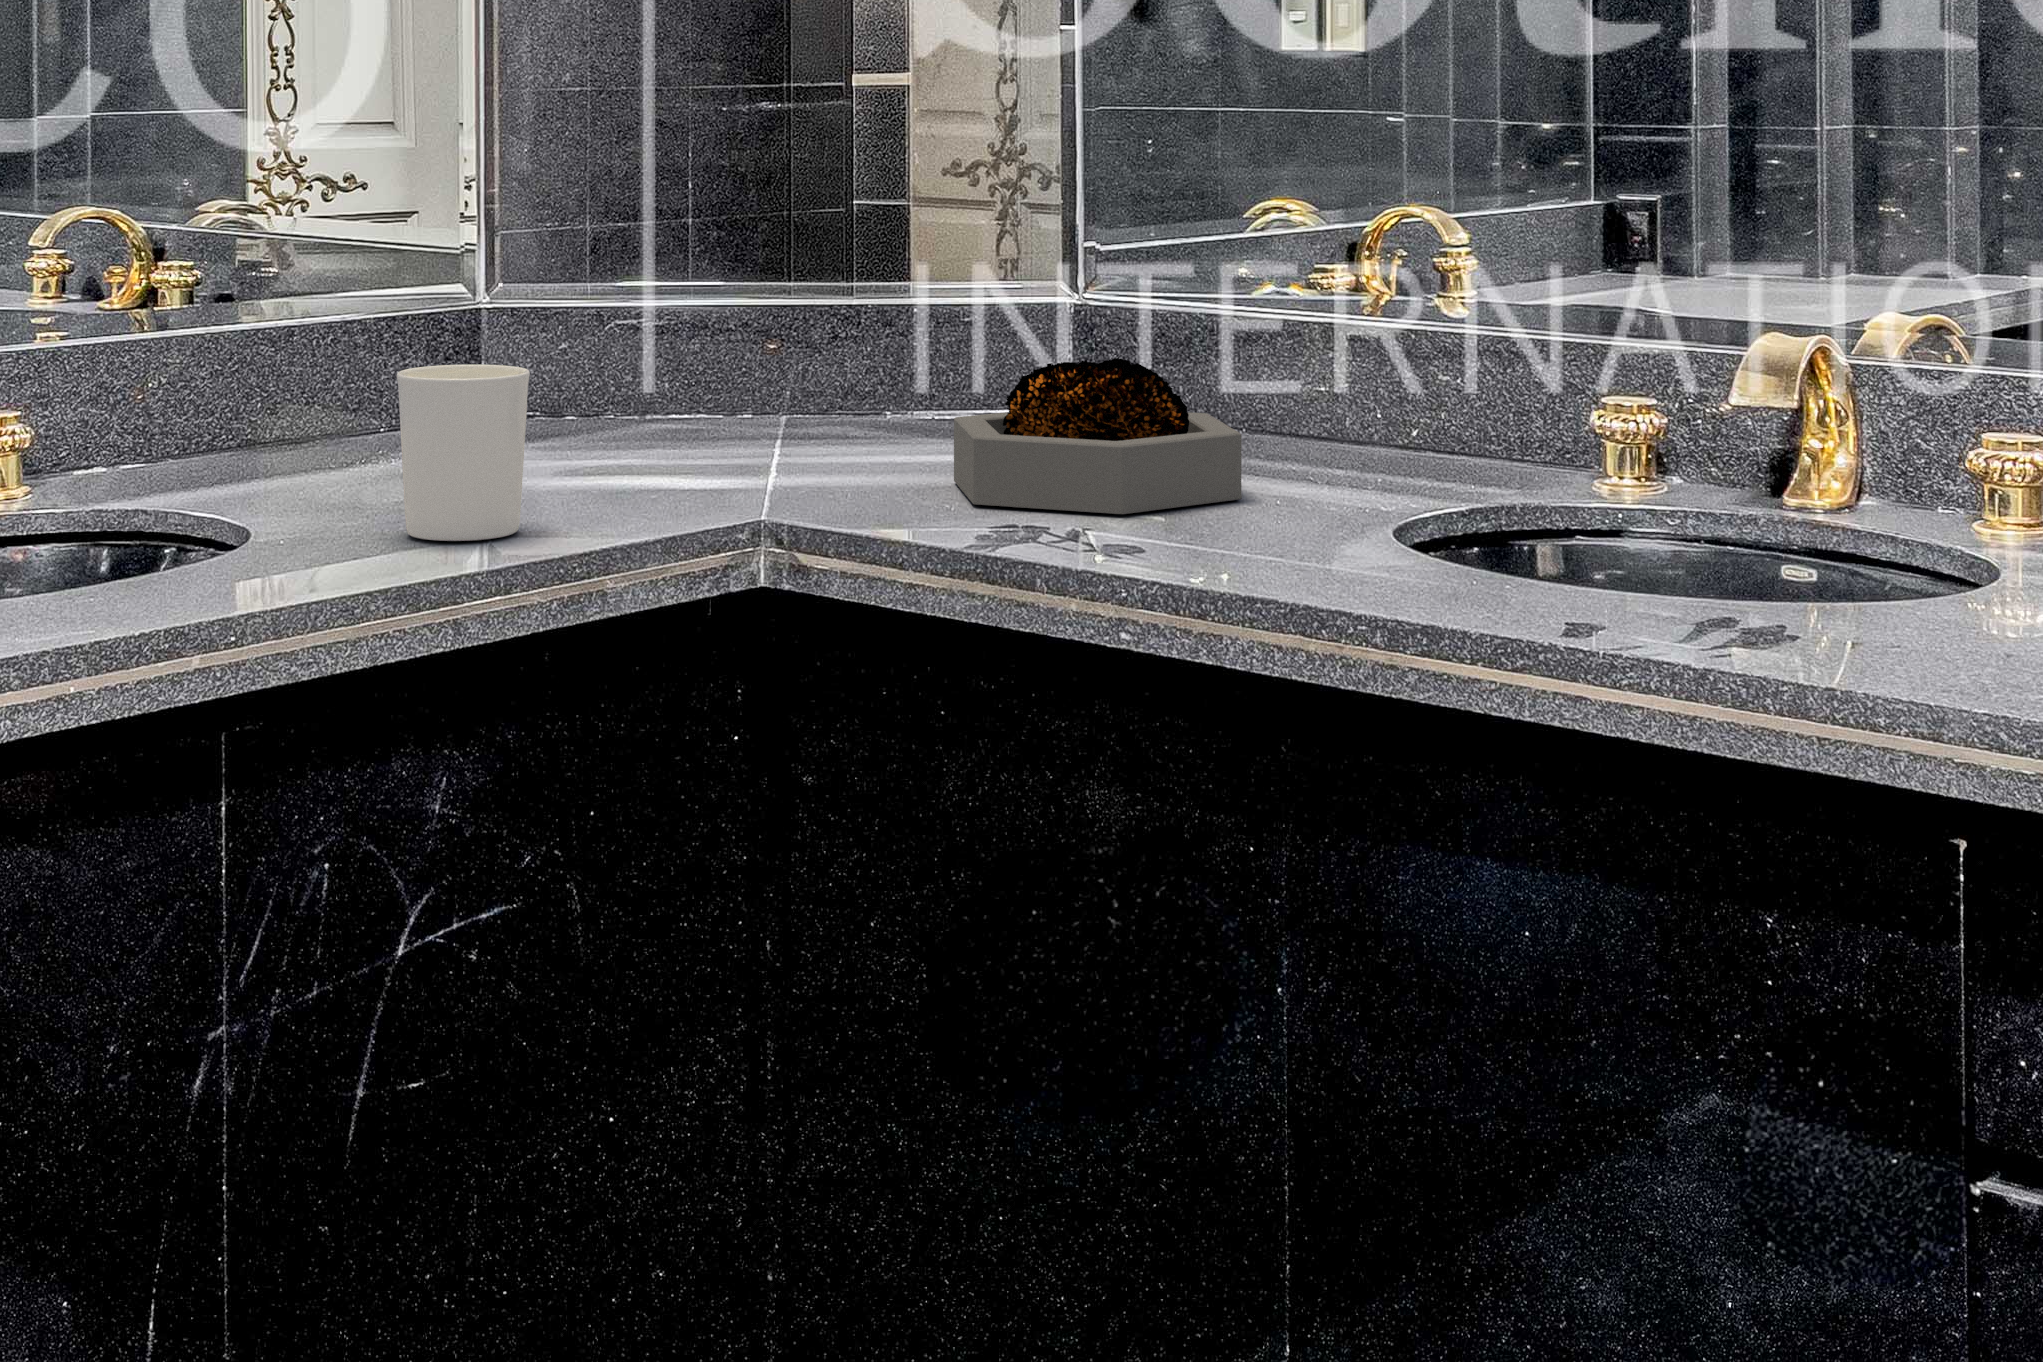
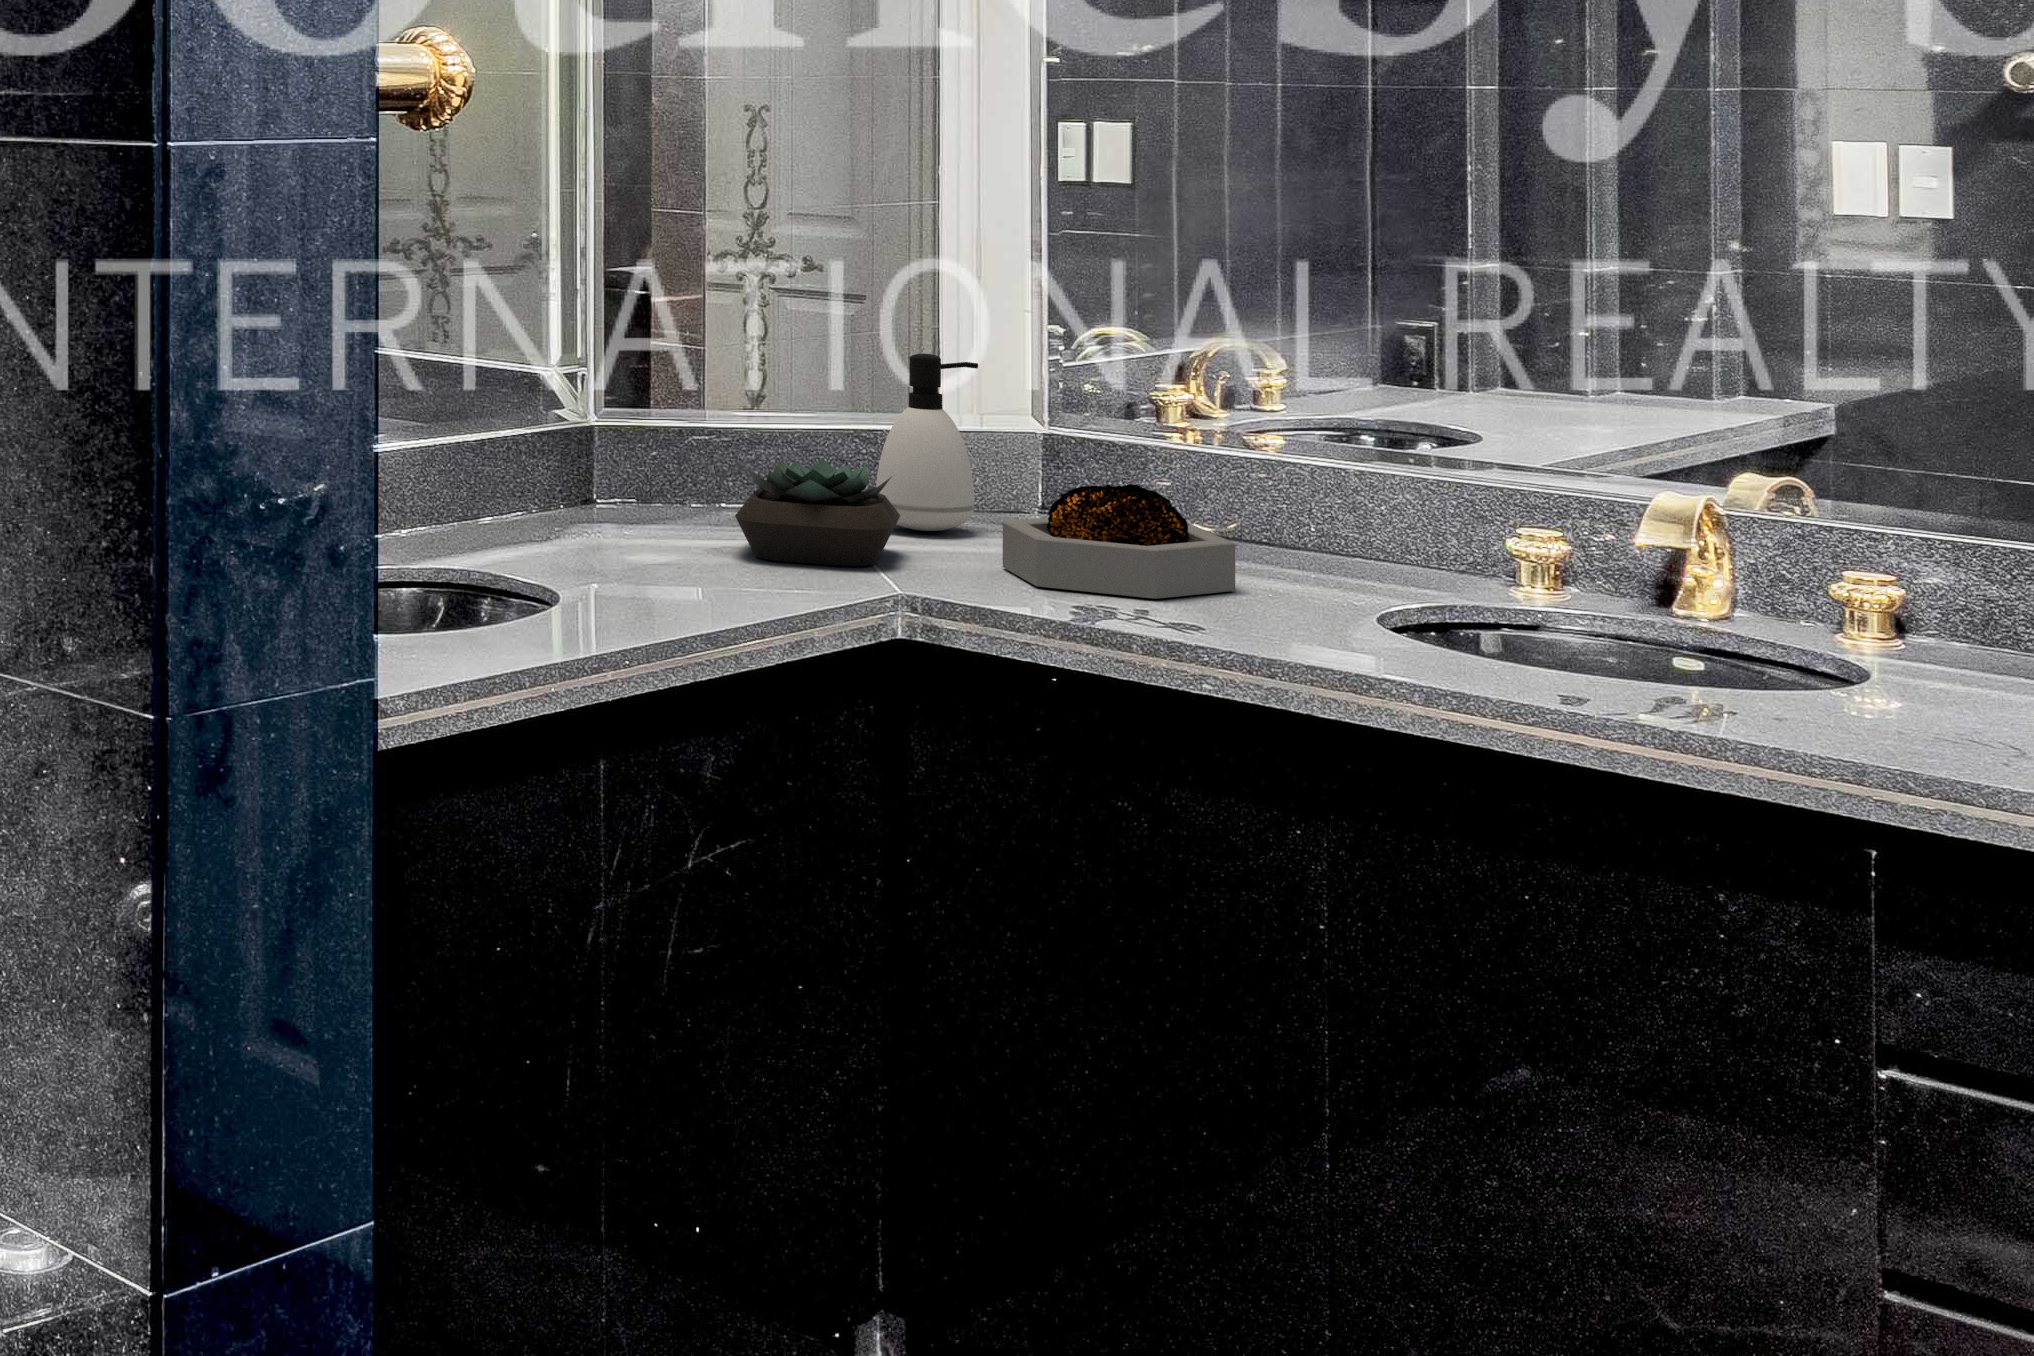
soap dispenser: none [836,199,969,438] -> present [876,354,978,531]
succulent plant: none [593,341,831,488] -> present [735,459,900,566]
candle holder: present [397,364,530,541] -> none [645,476,737,598]

